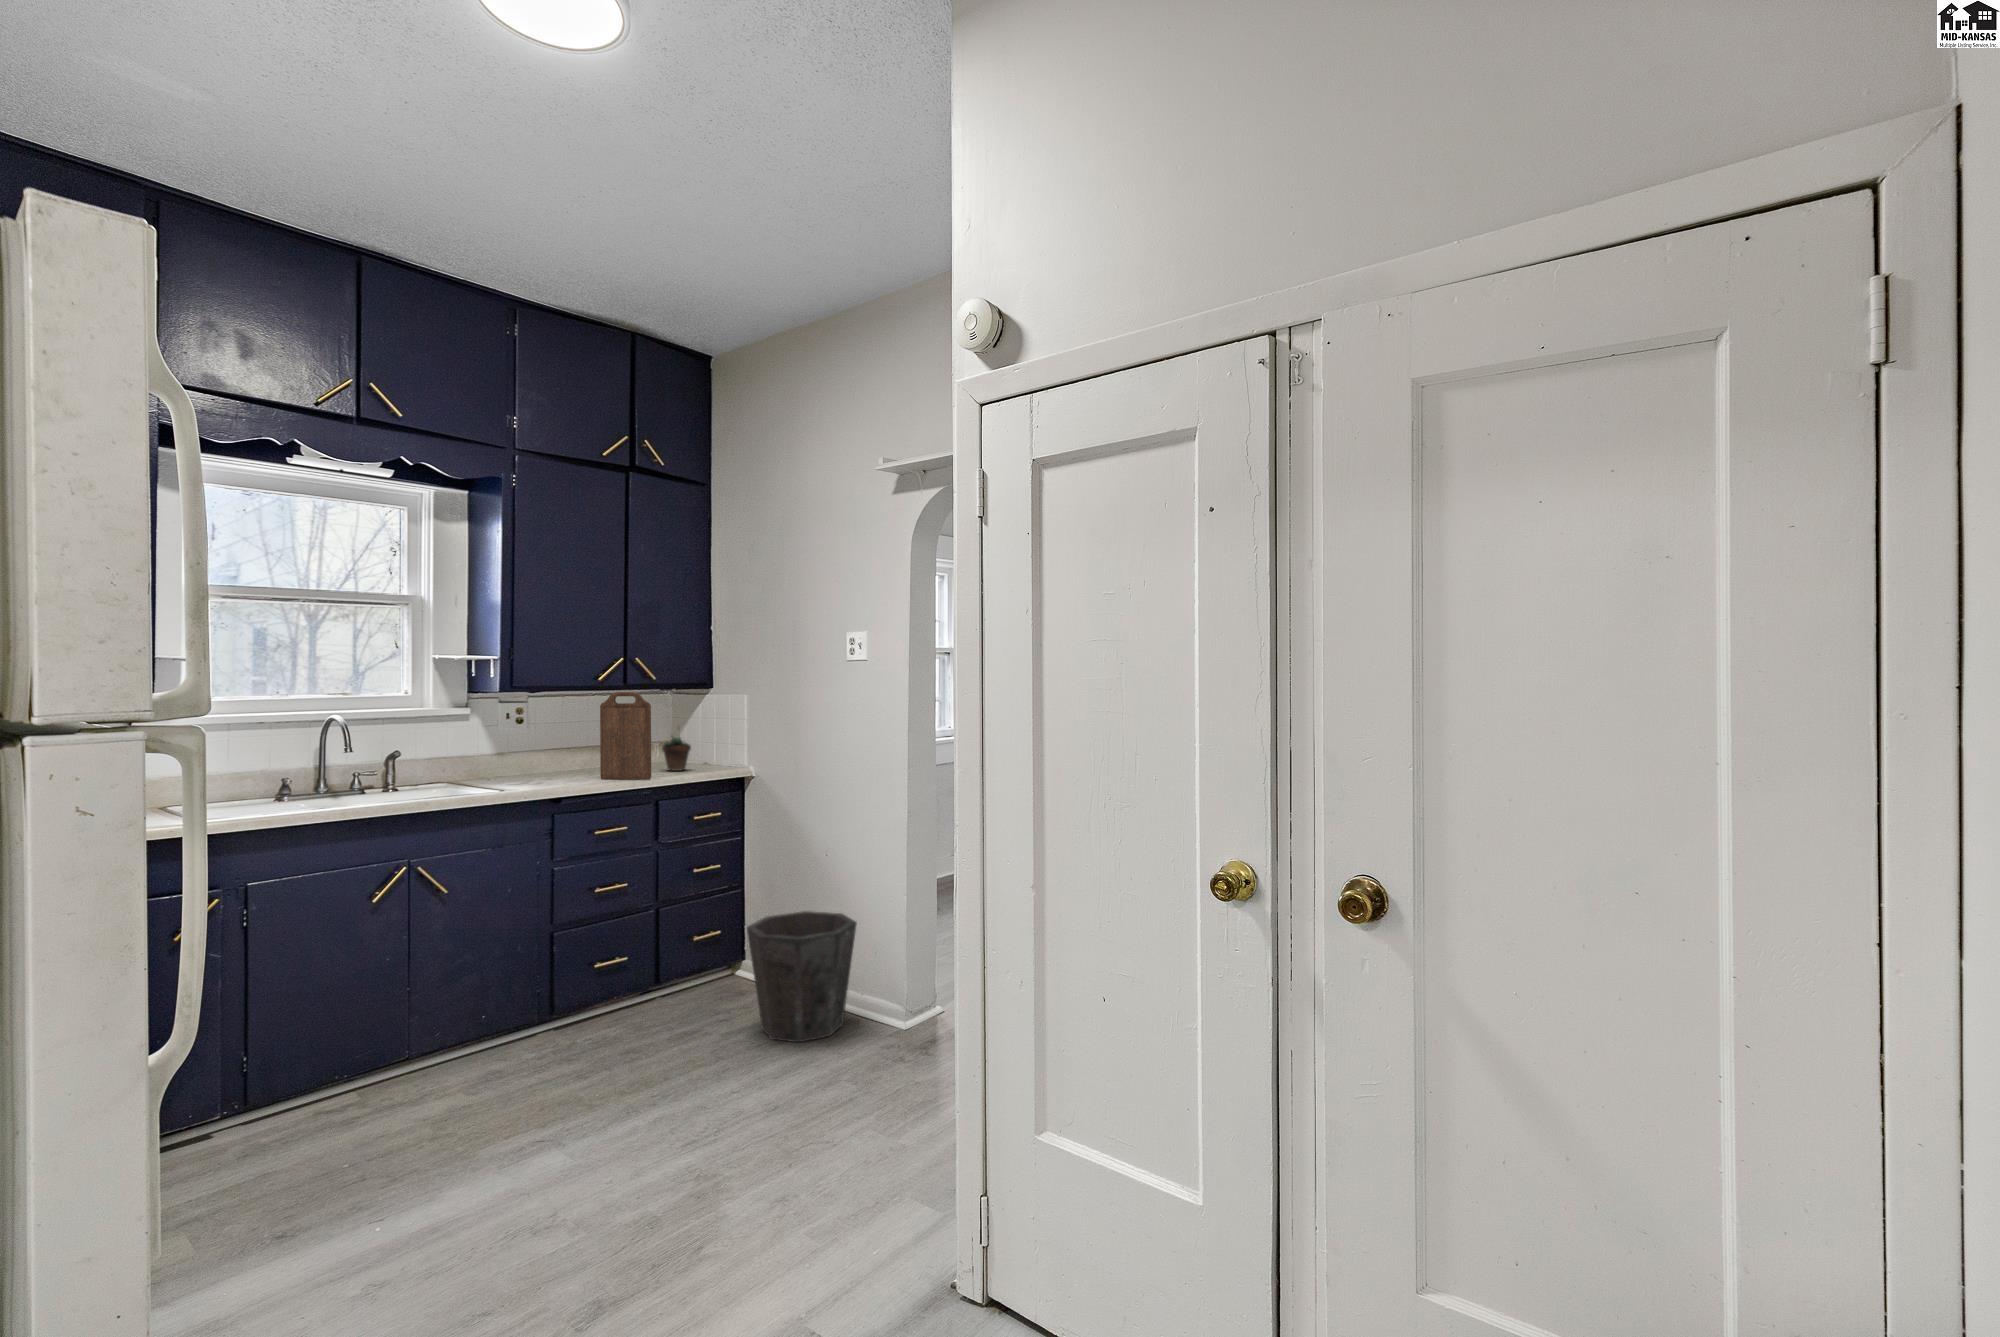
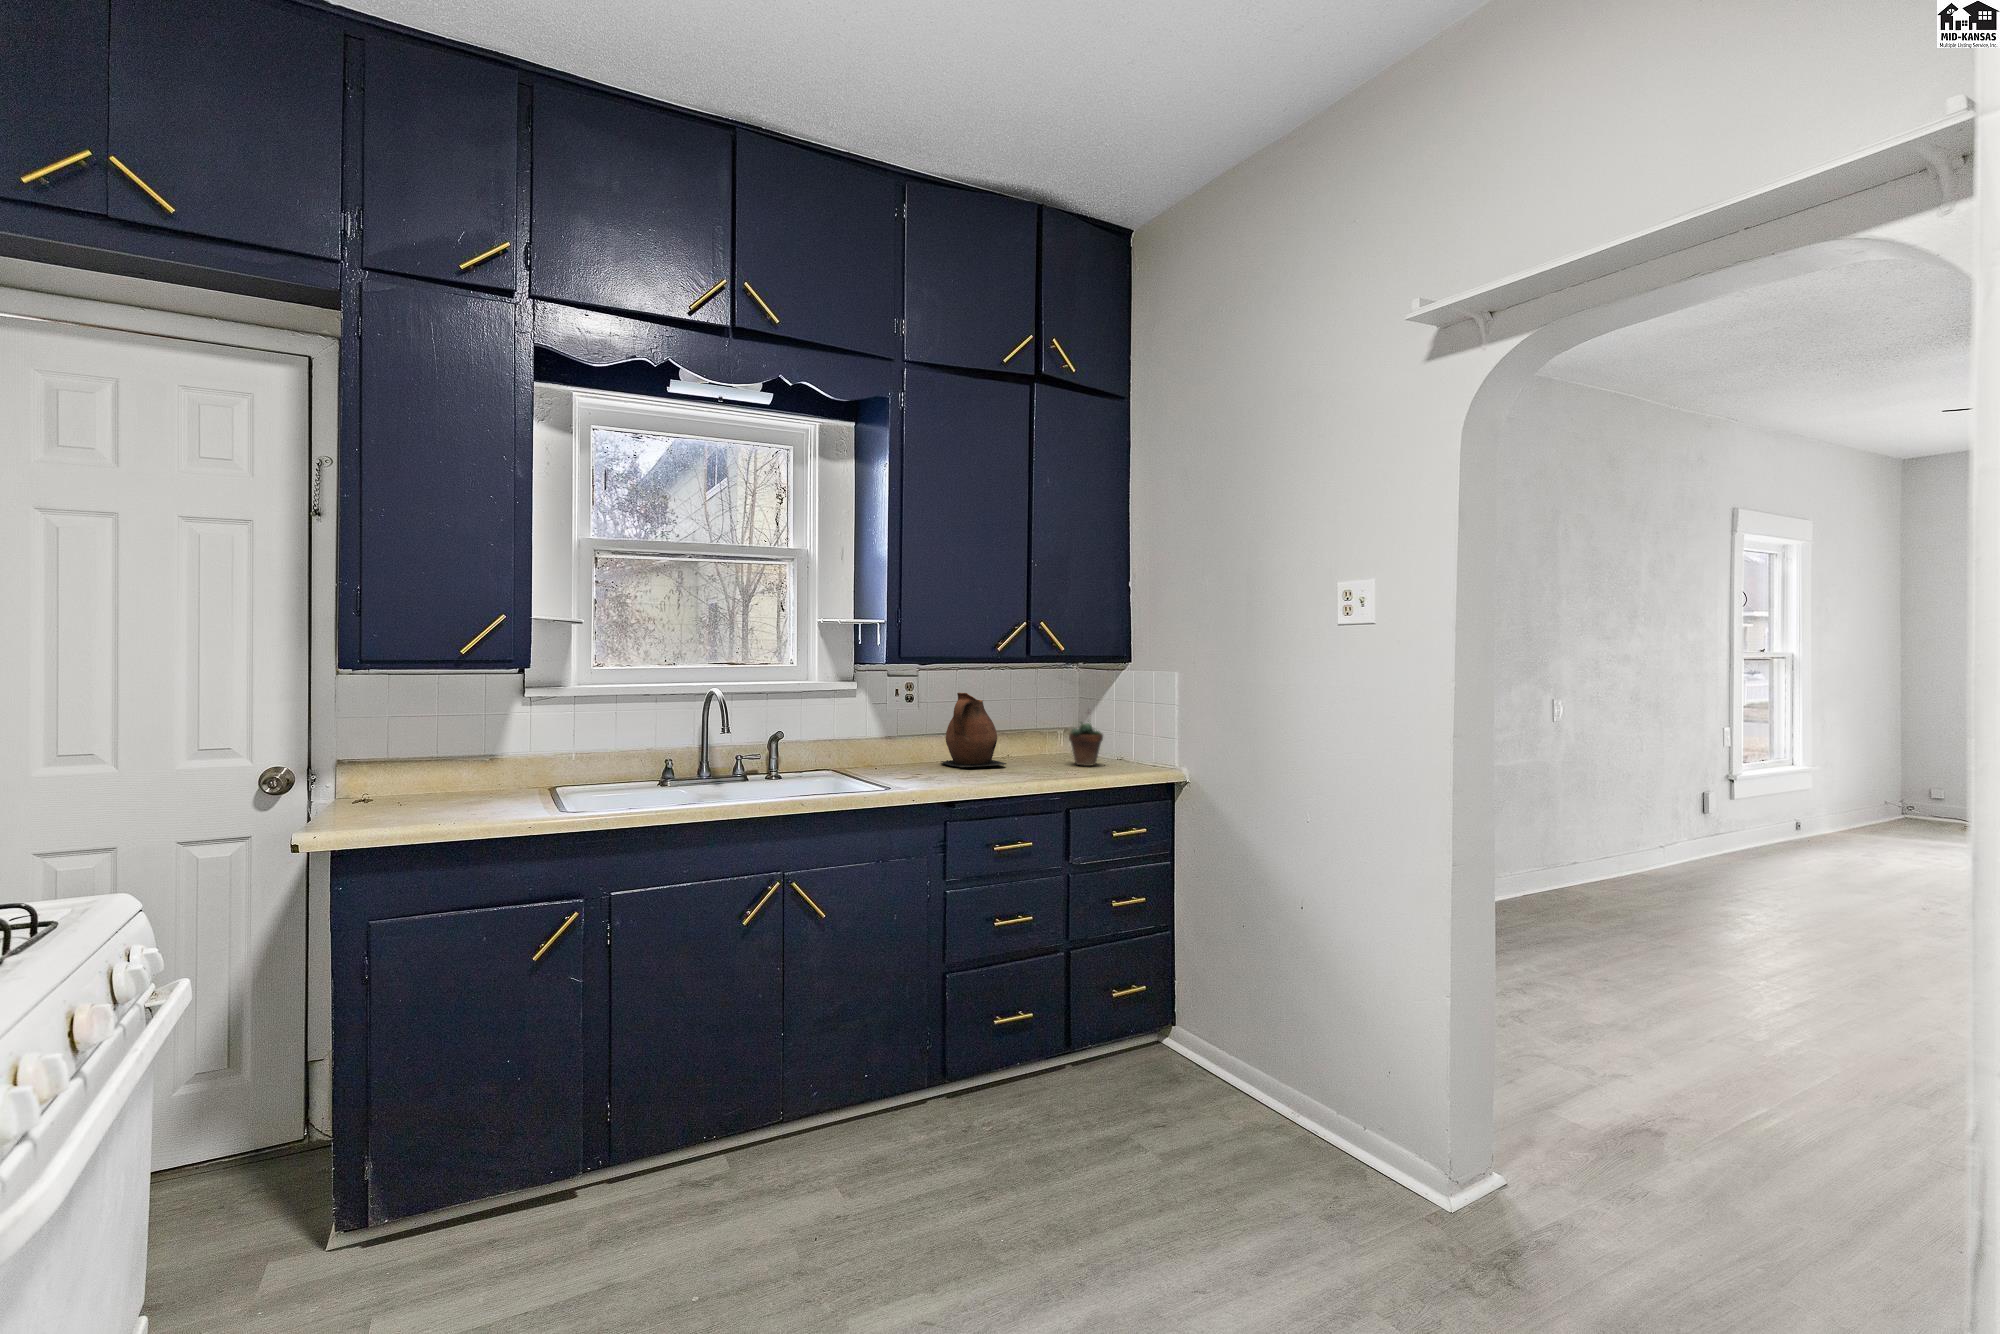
cutting board: present [600,692,651,779] -> none [999,667,1060,778]
ceramic pitcher: none [547,715,608,776] -> present [942,693,1006,767]
waste bin: present [747,911,857,1042] -> none [1187,976,1345,1175]

